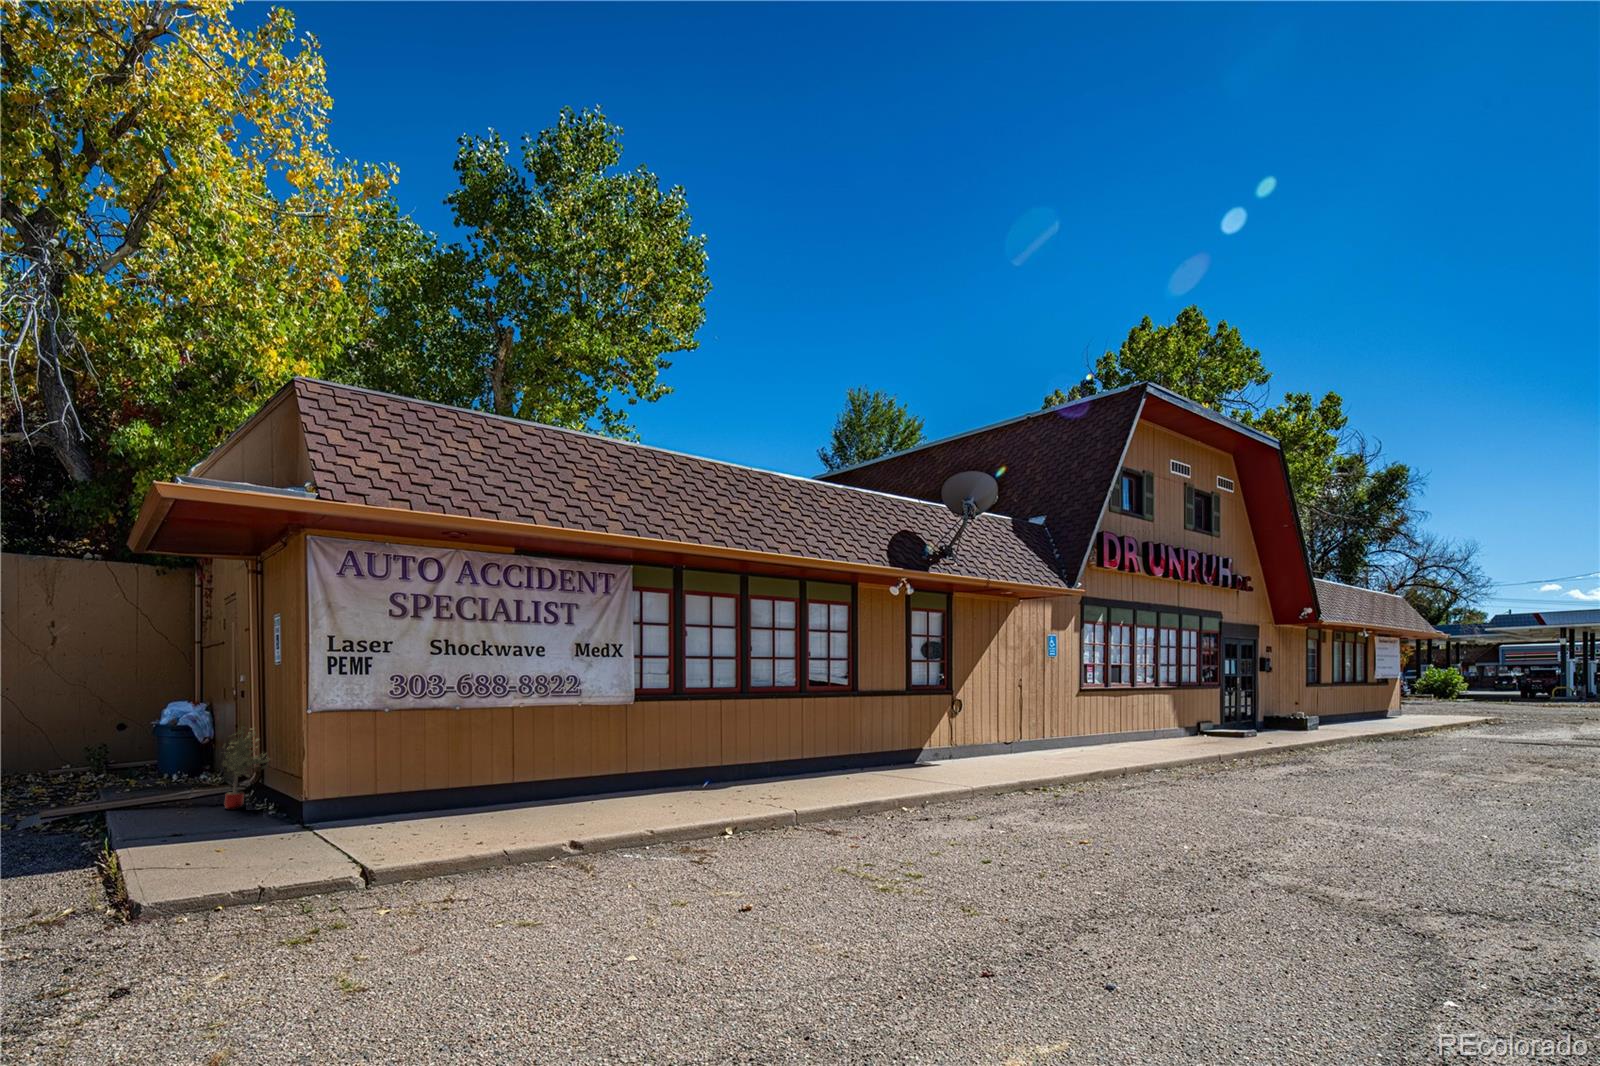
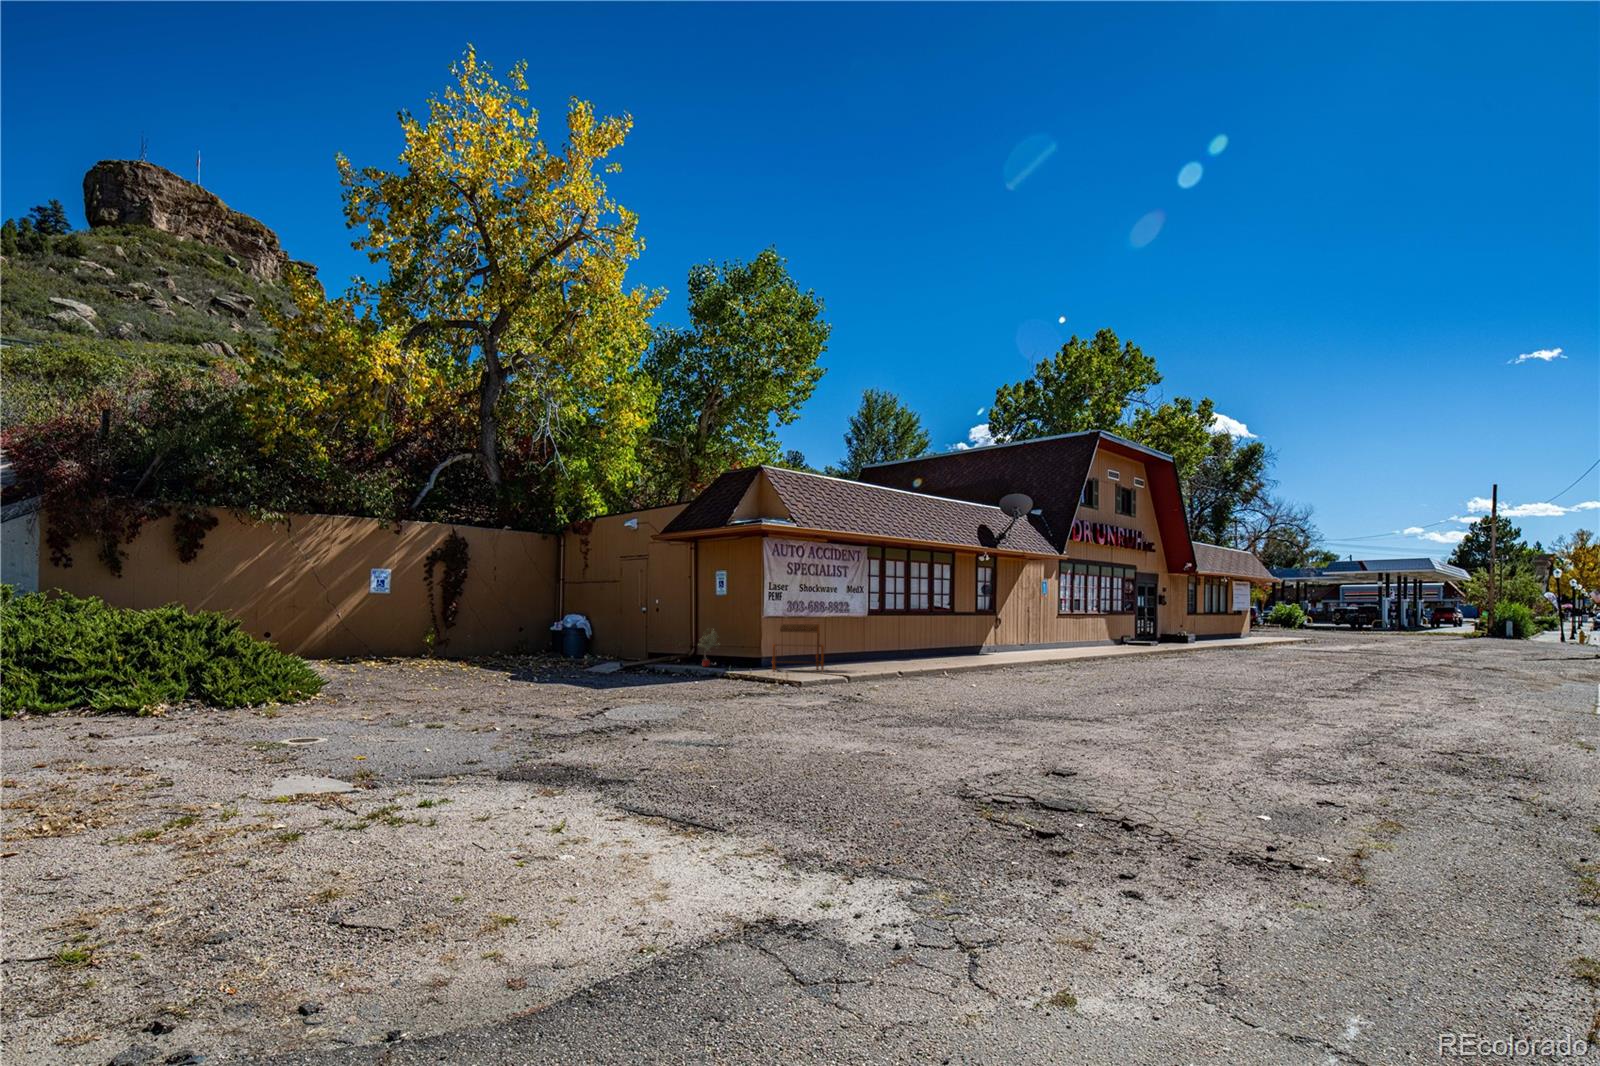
bench: none [302,722,450,845] -> present [772,624,824,672]

